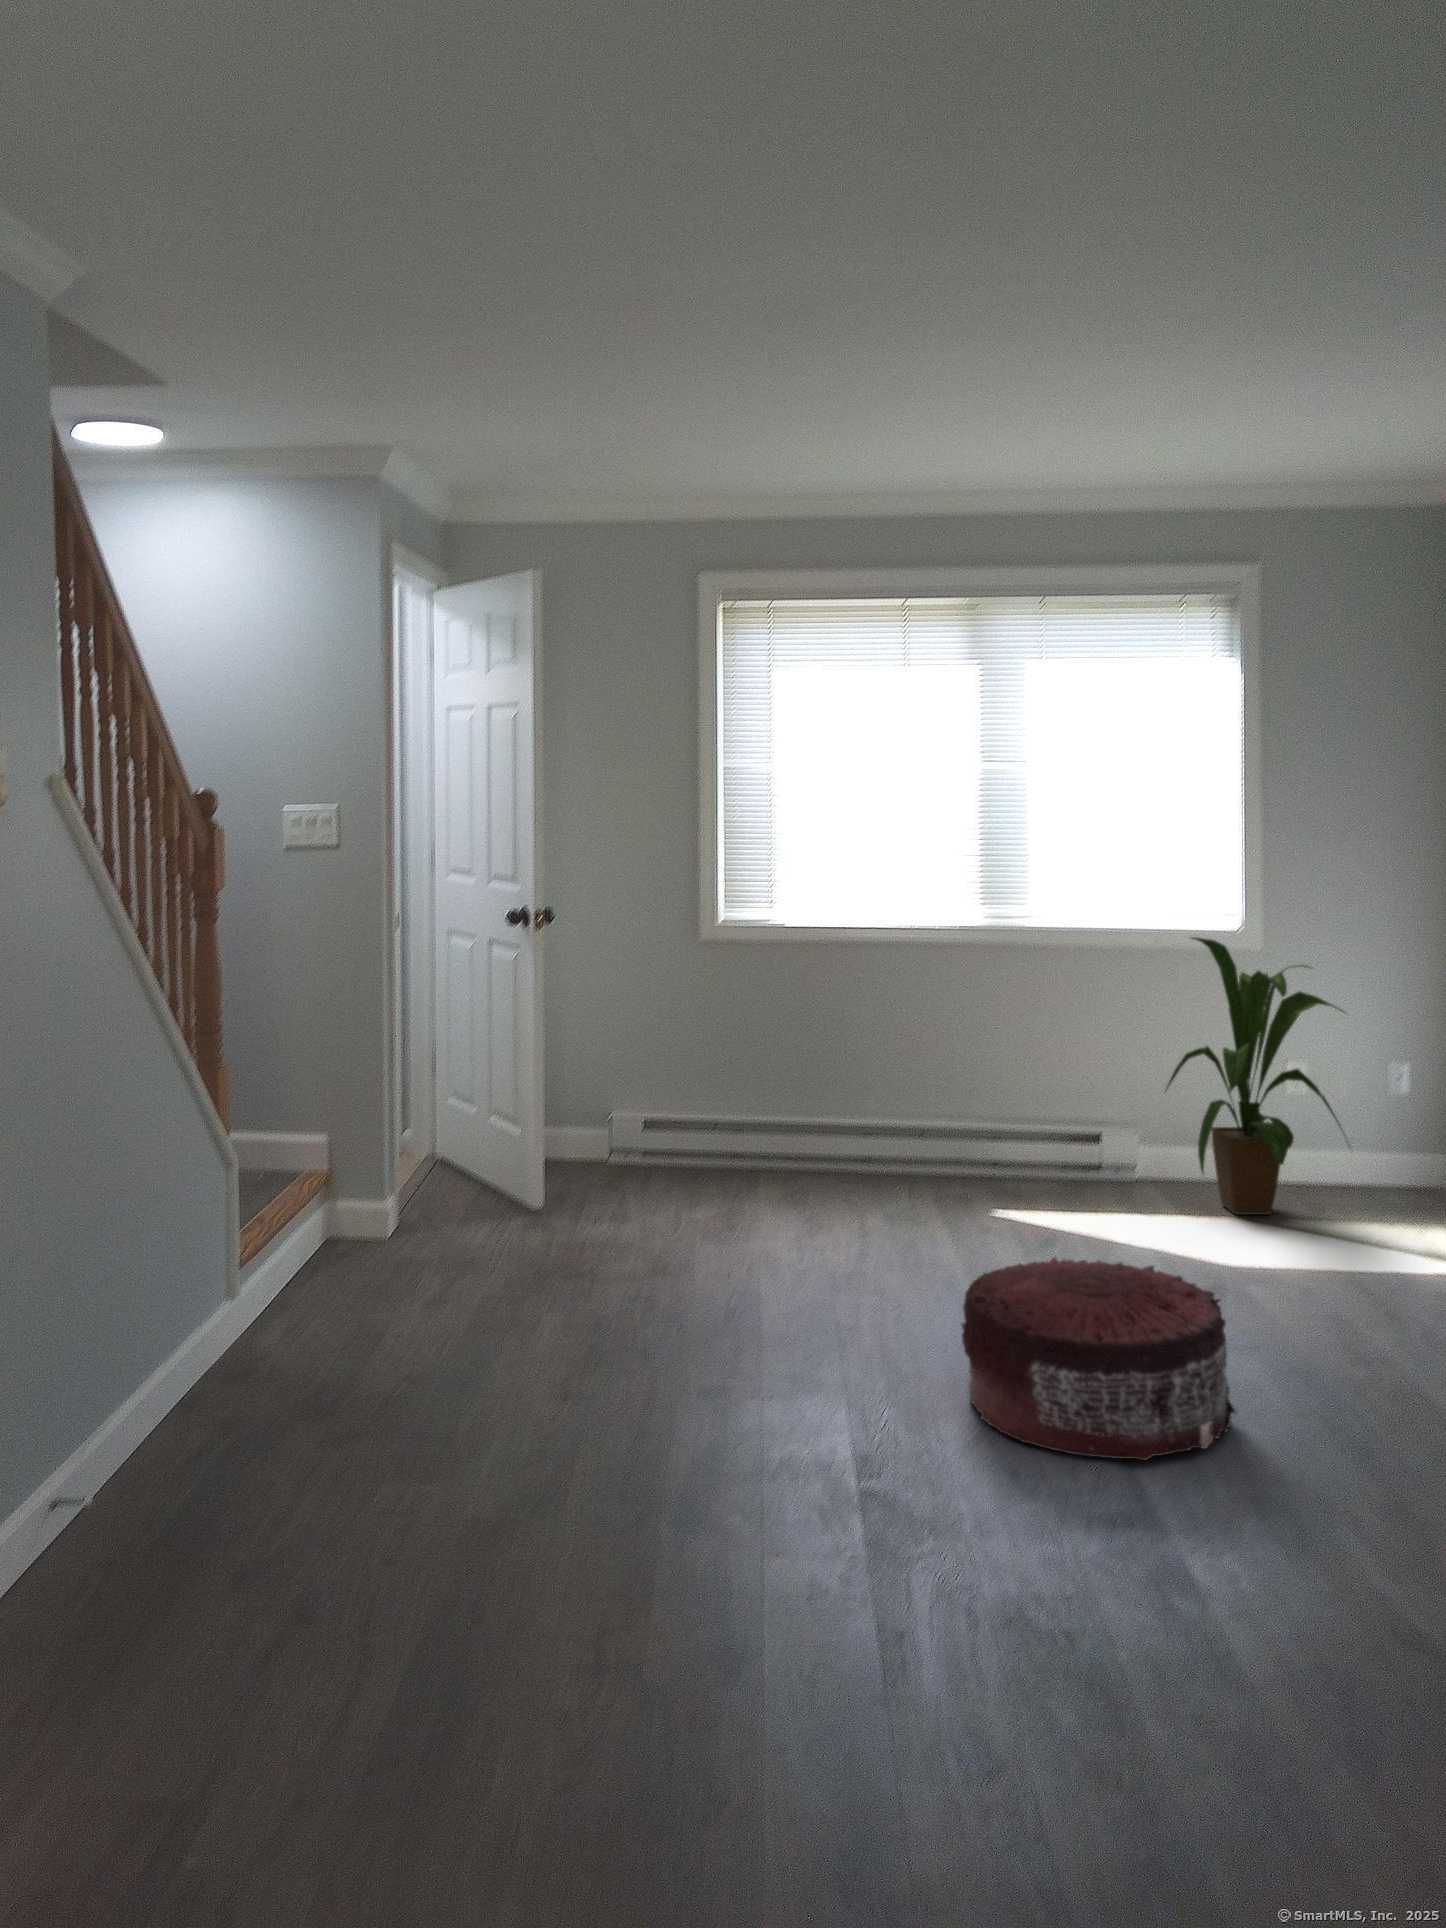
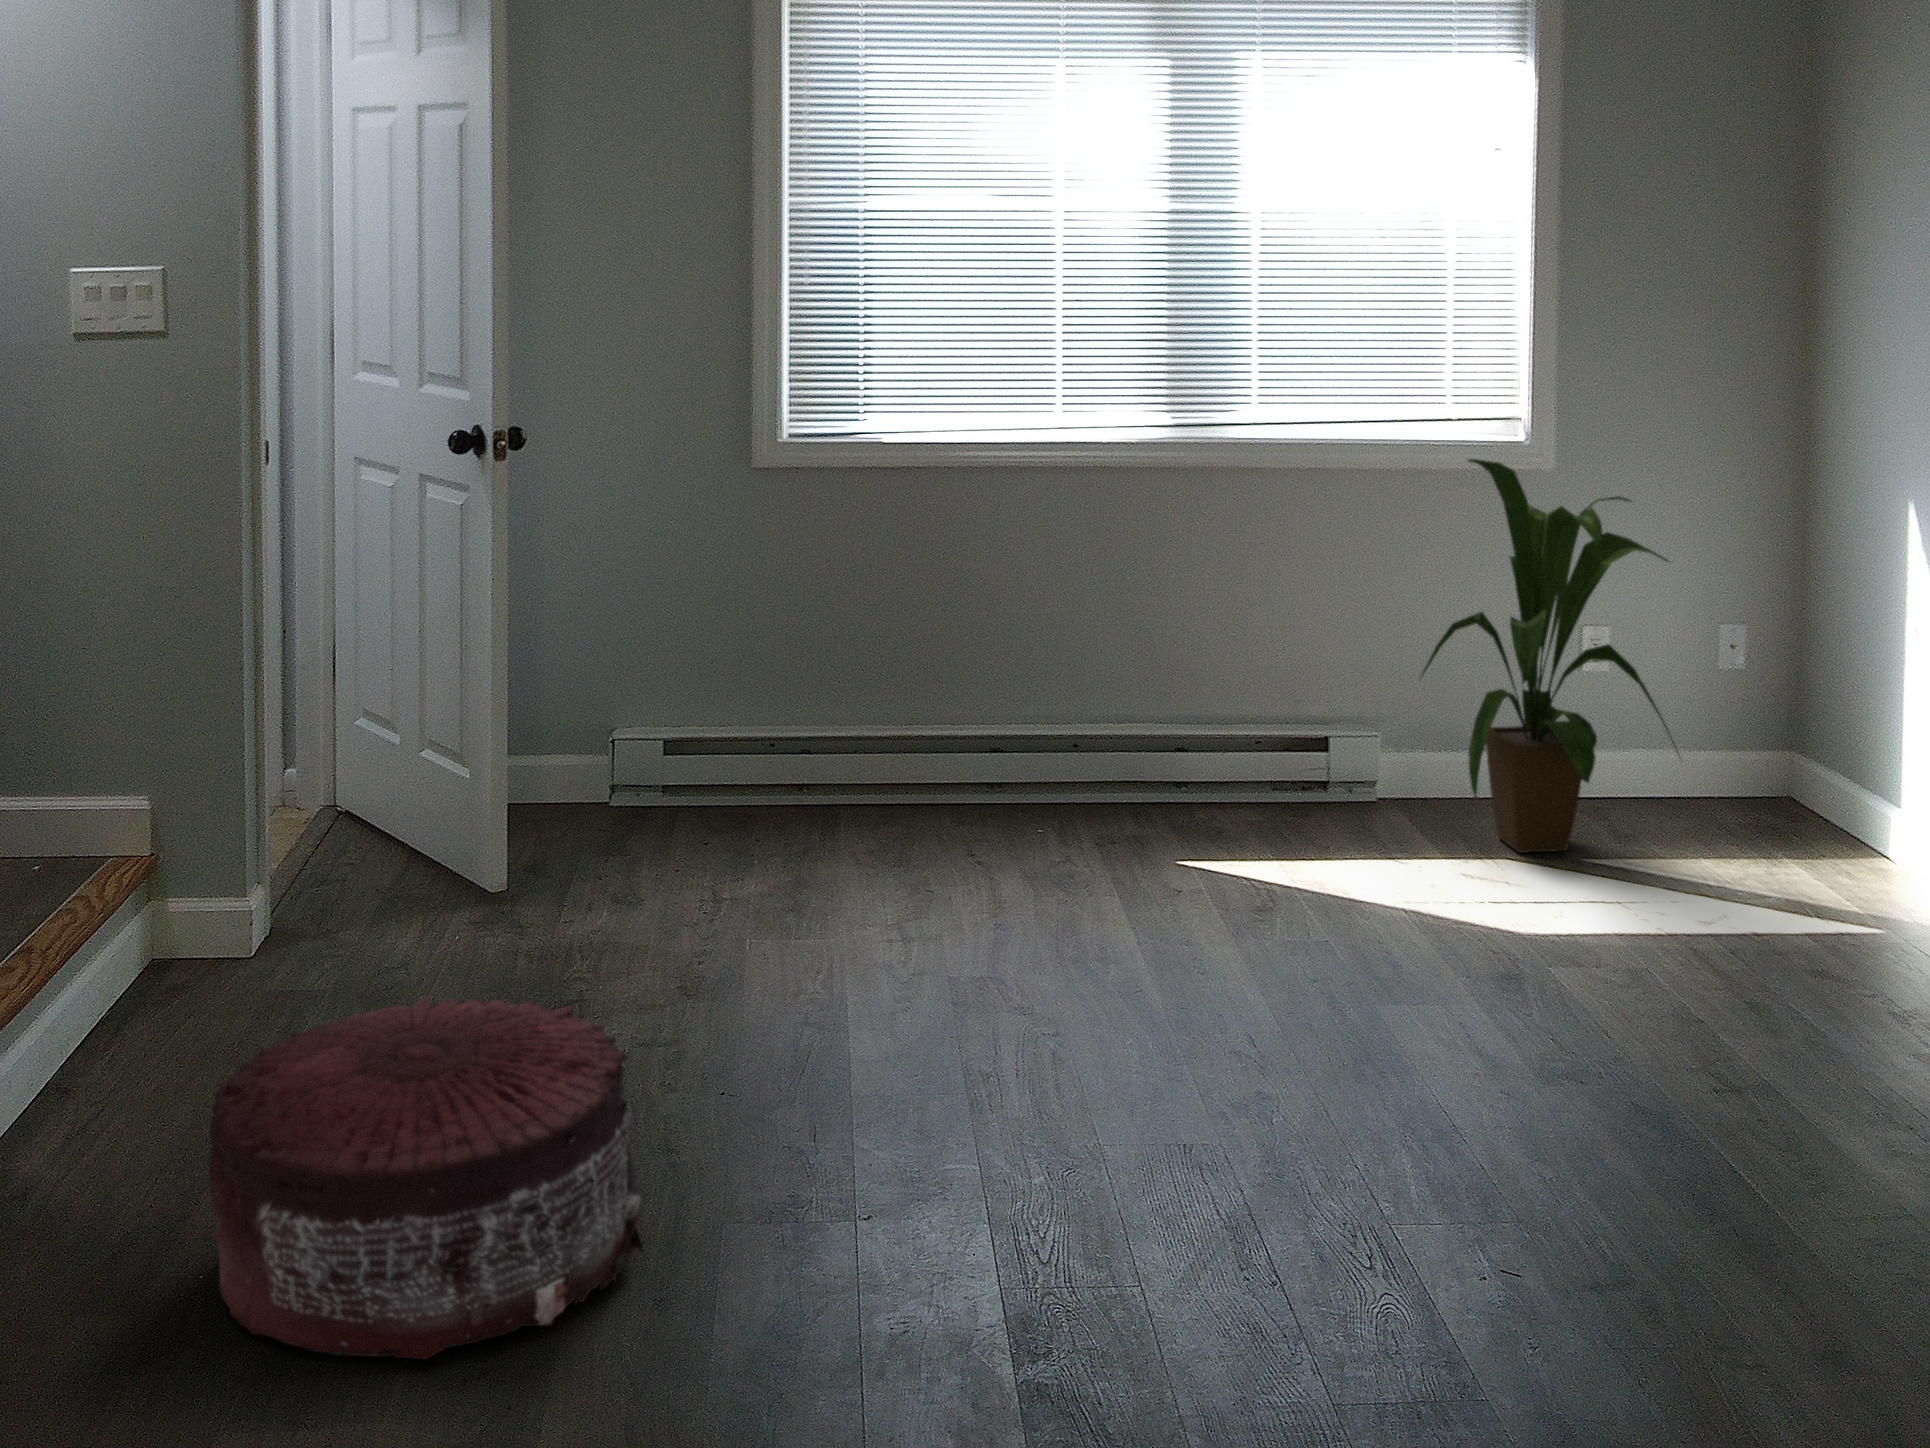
pouf: present [962,1257,1236,1461] -> present [209,996,643,1359]

